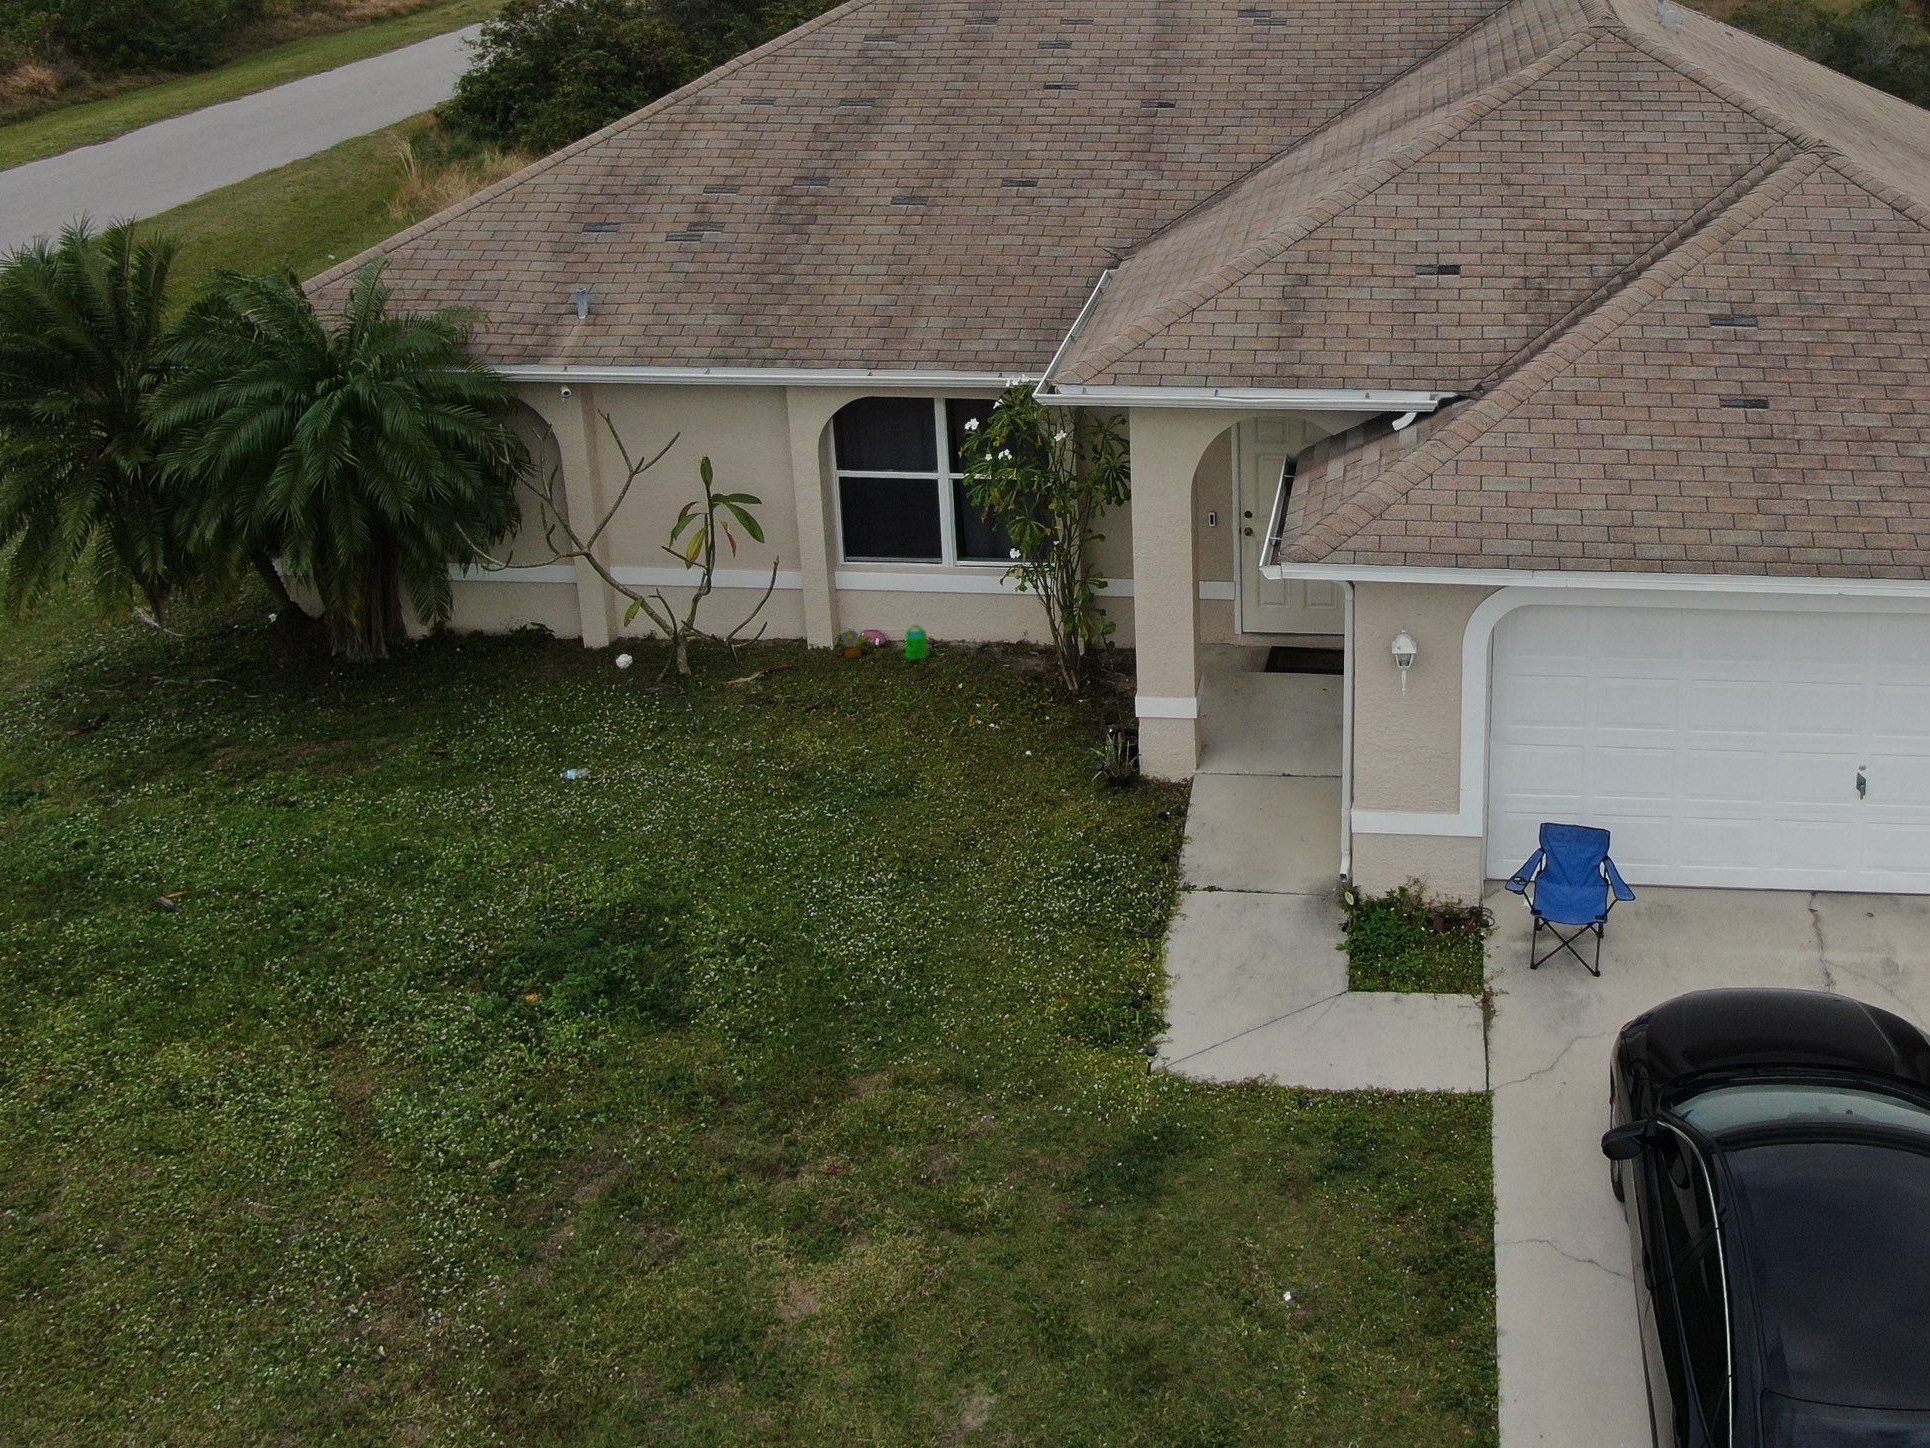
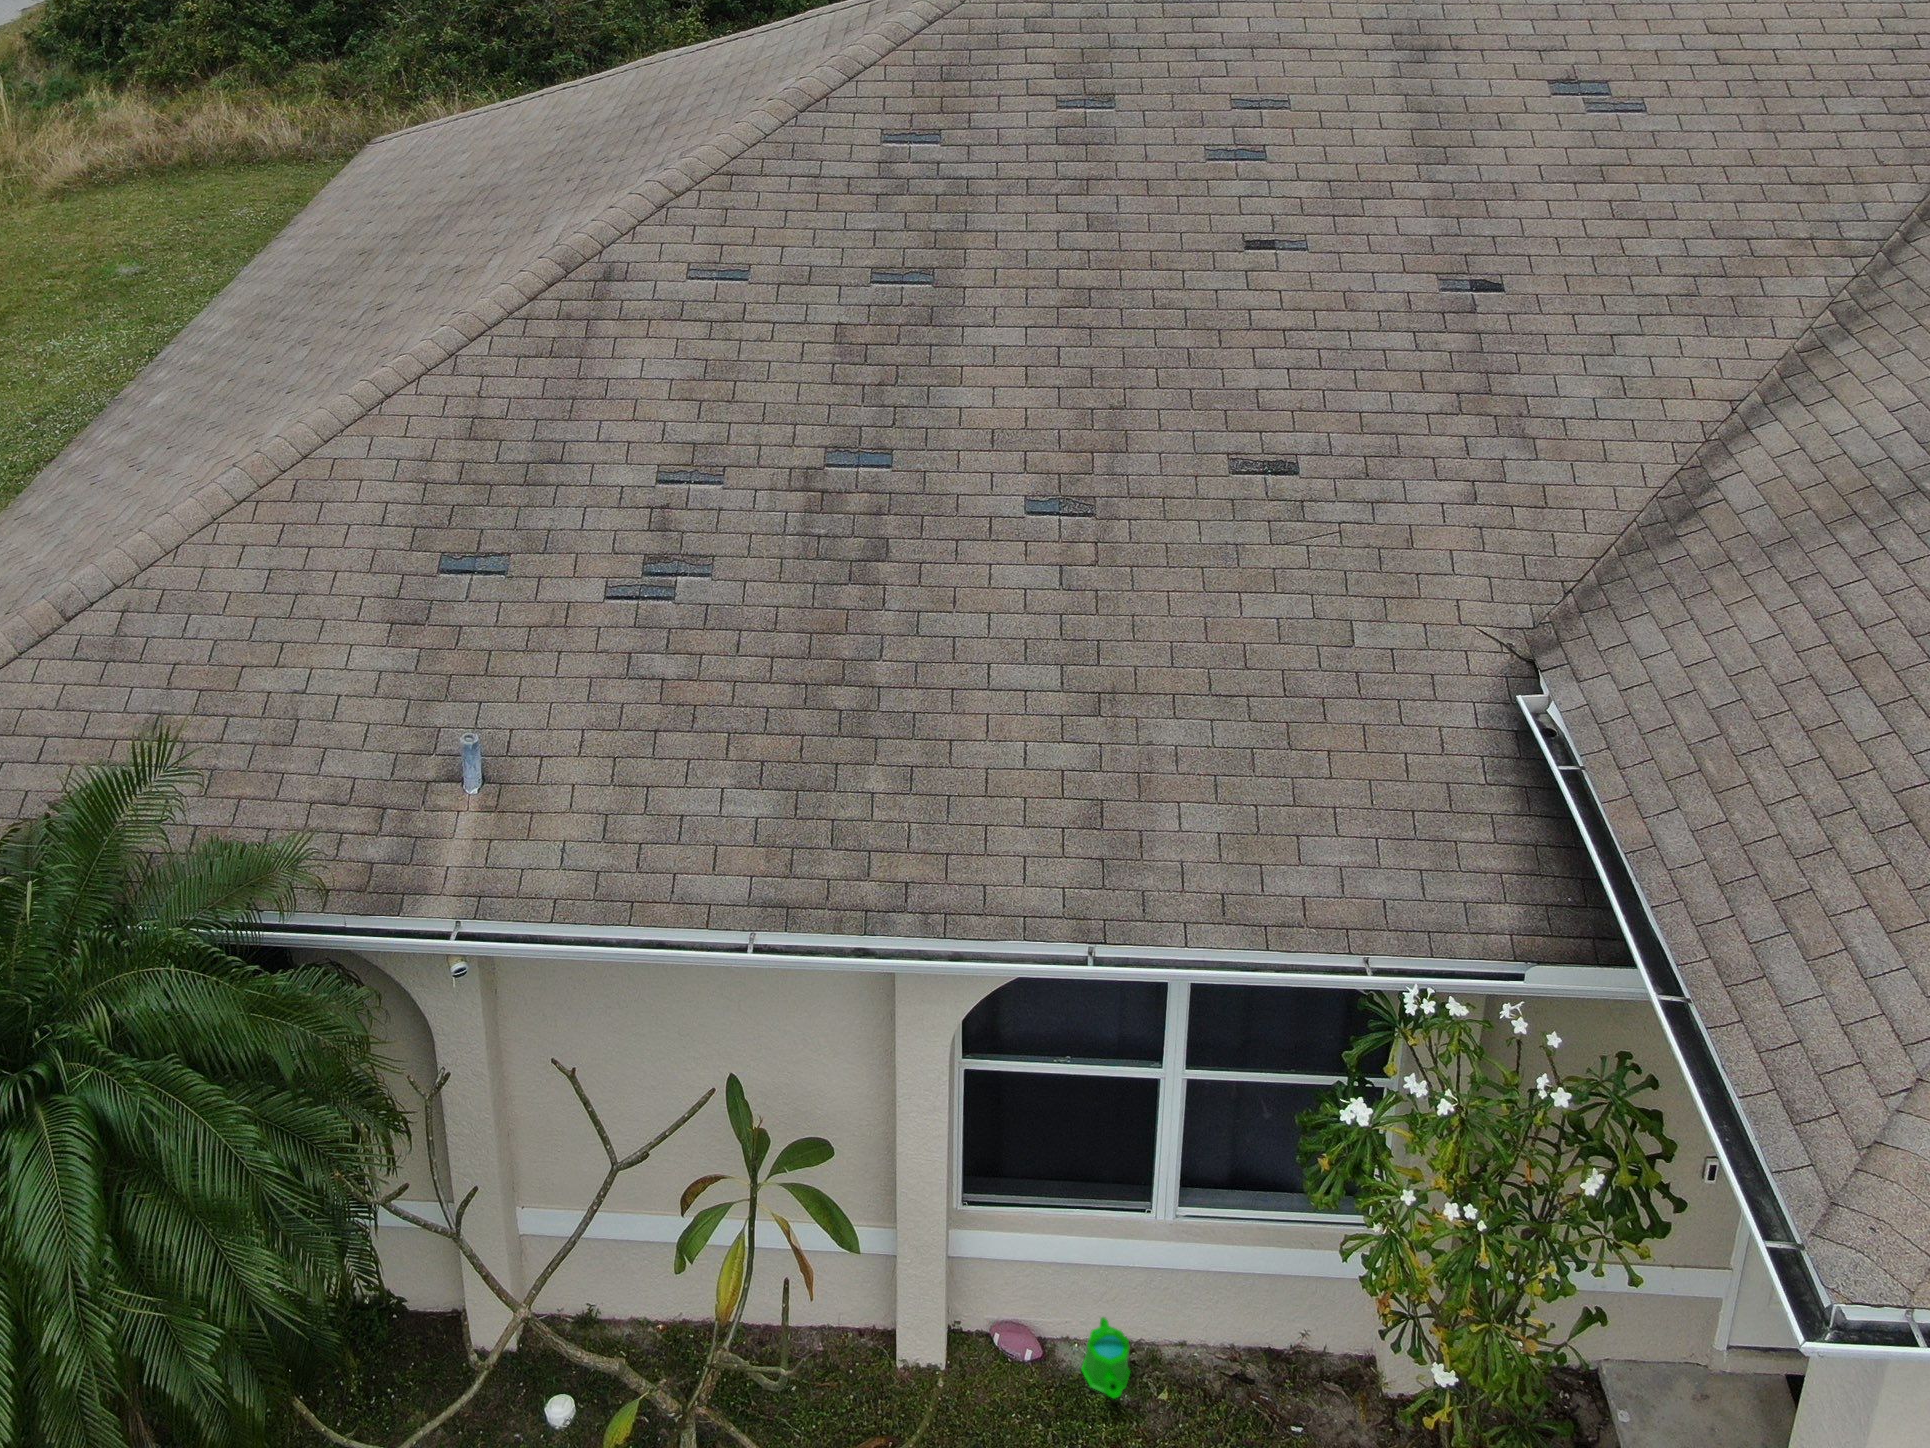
decorative plant: present [836,629,871,658] -> none [954,1324,1018,1393]

